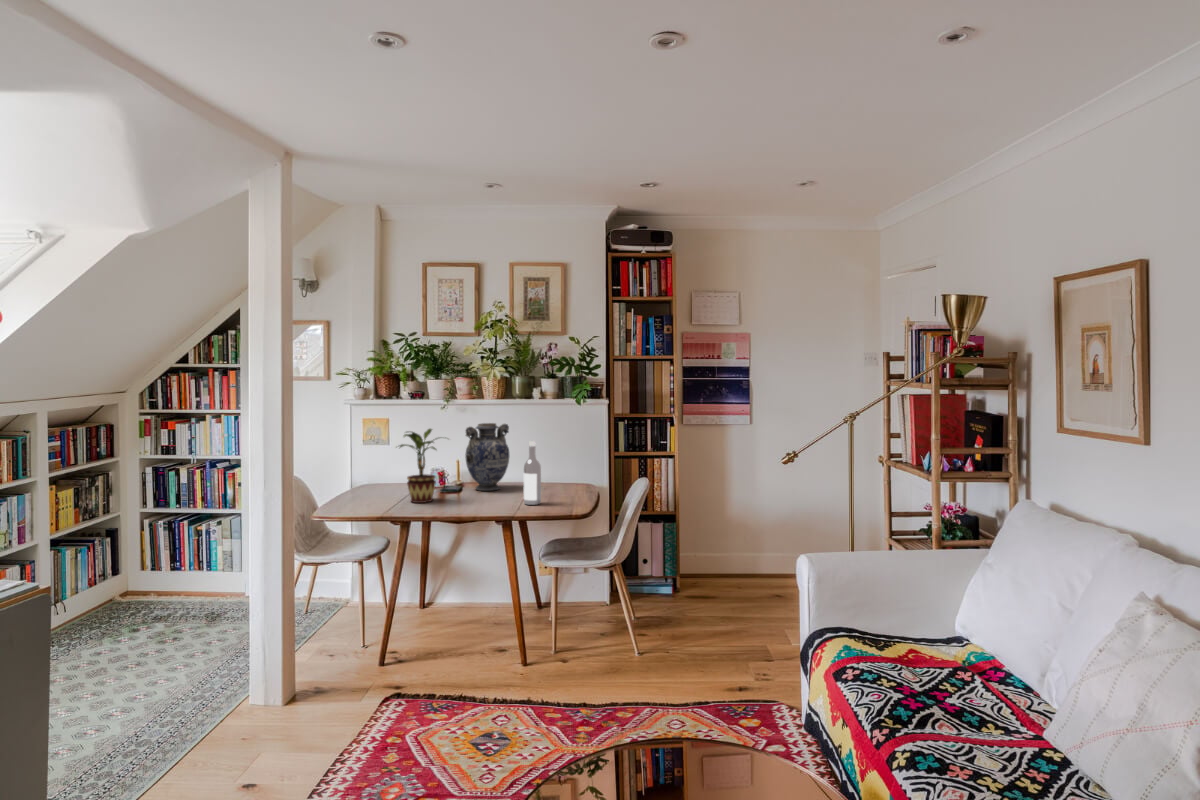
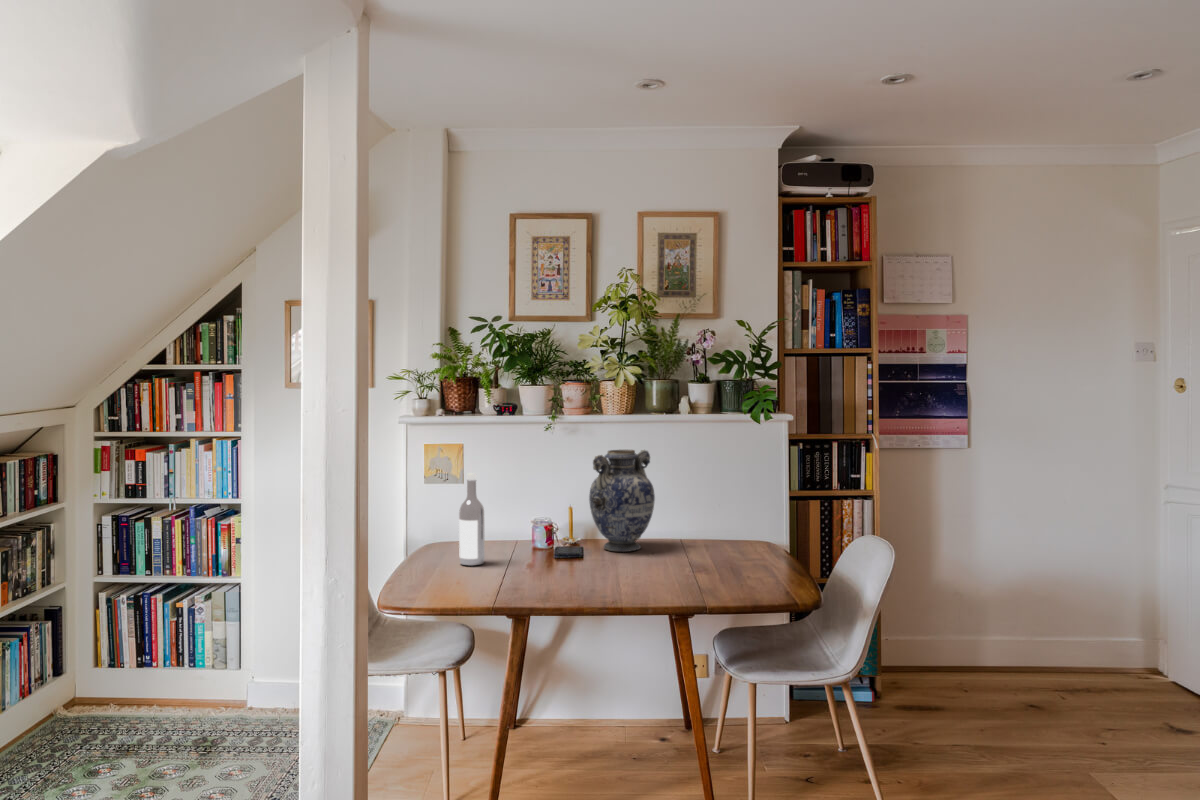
potted plant: present [400,429,438,503] -> none [499,459,584,574]
wine bottle: present [524,441,541,505] -> present [459,473,485,566]

